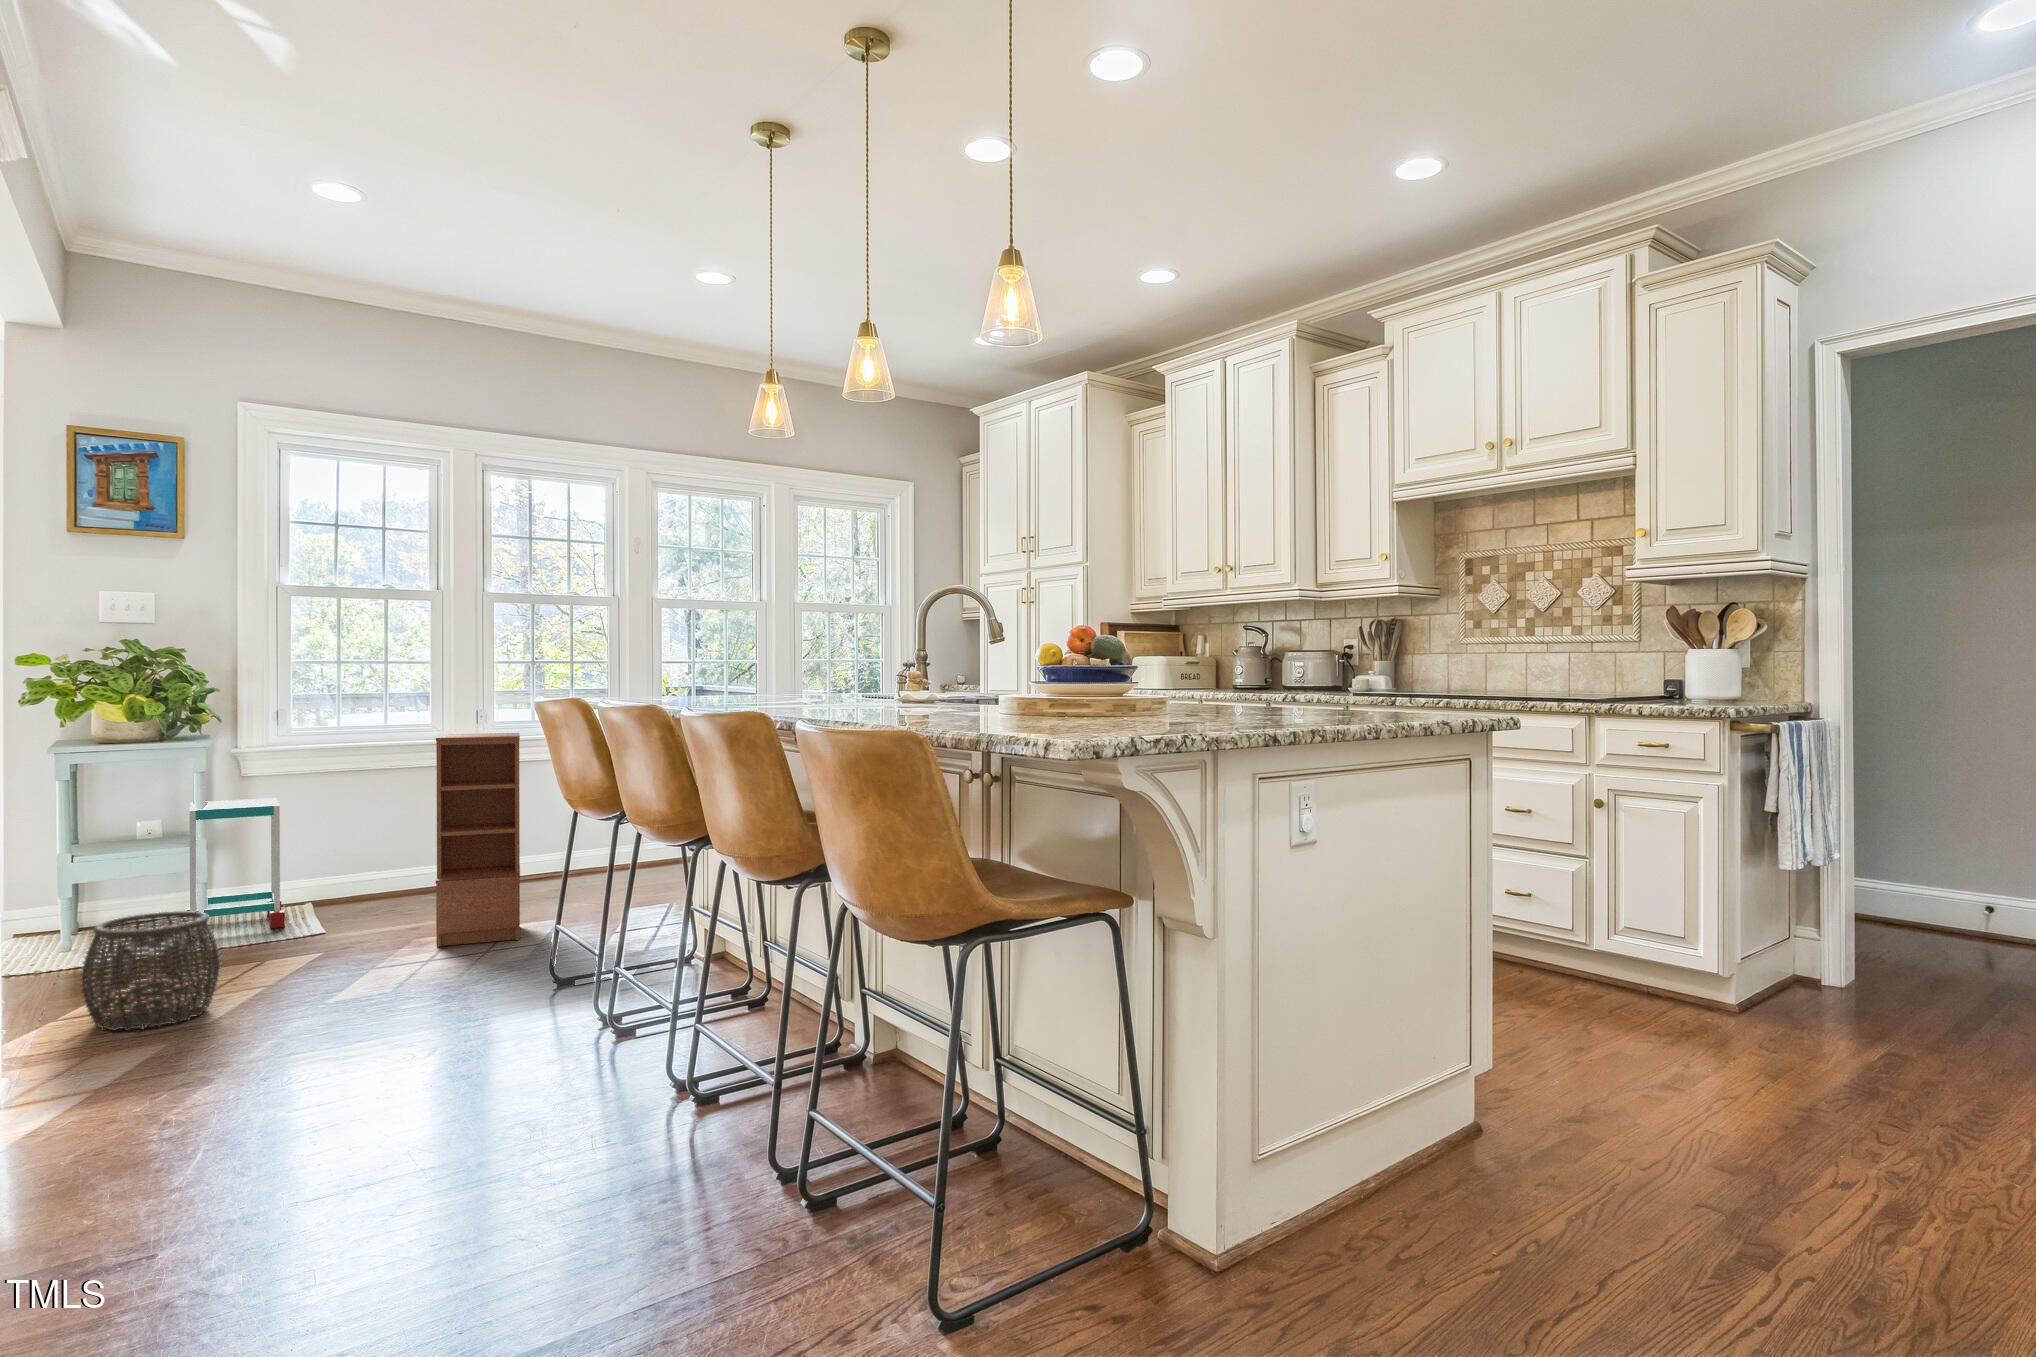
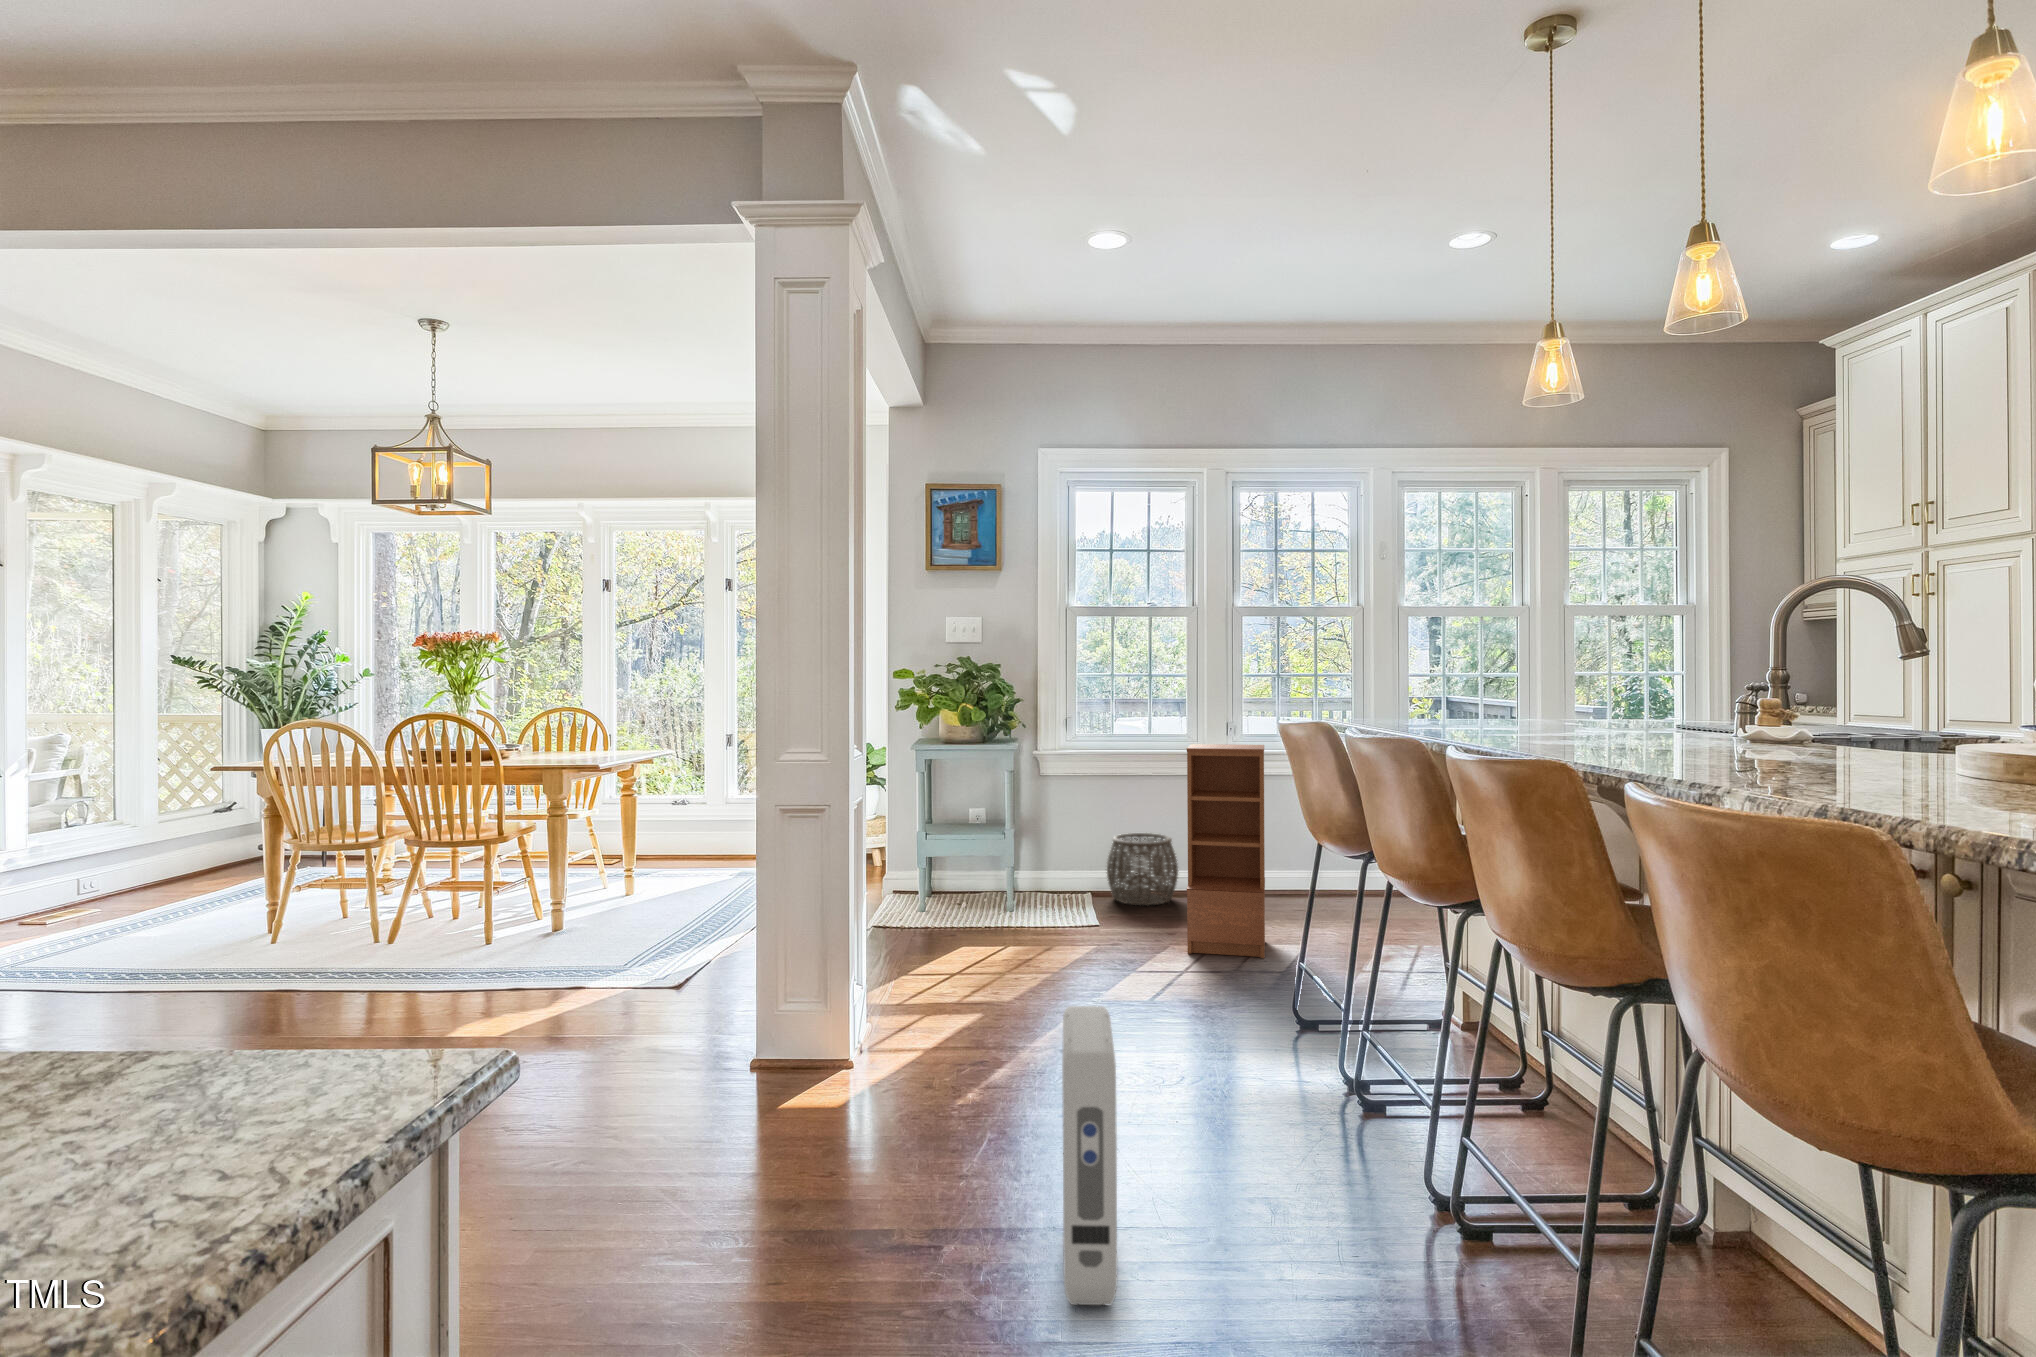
side table: present [187,798,285,934] -> none [999,793,1070,909]
woven basket: present [80,911,221,1031] -> present [1107,833,1178,905]
air purifier: none [339,952,403,1193] -> present [1062,1006,1117,1305]

